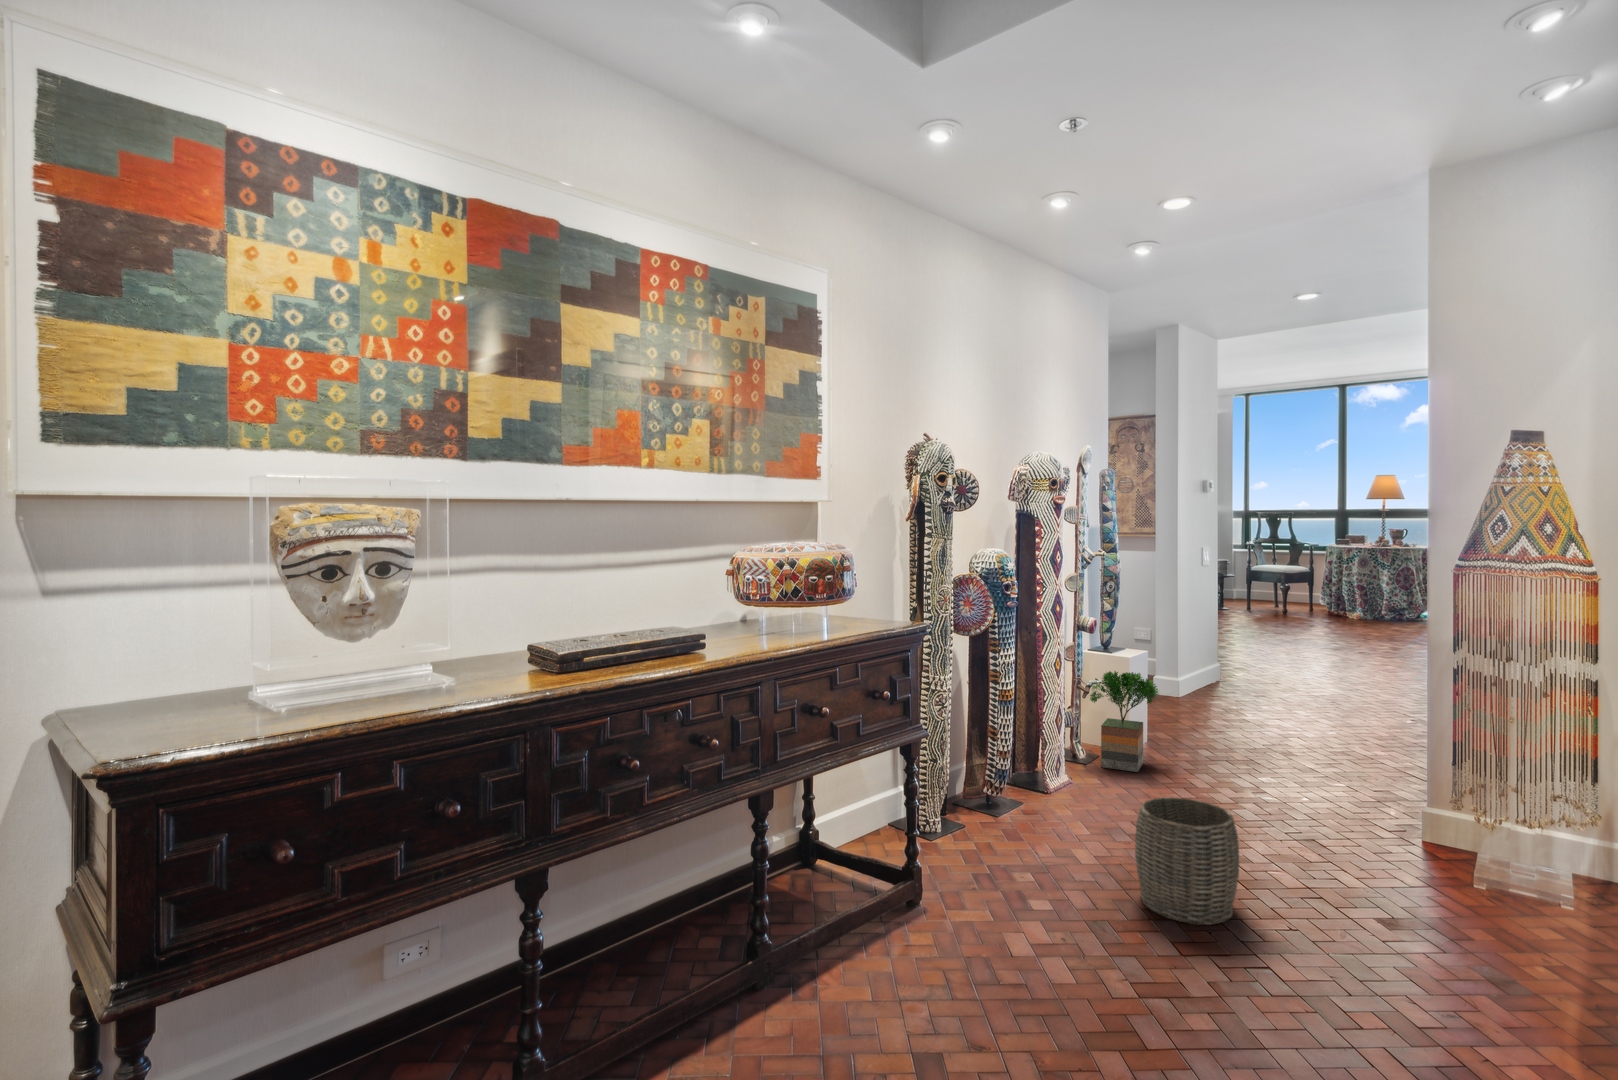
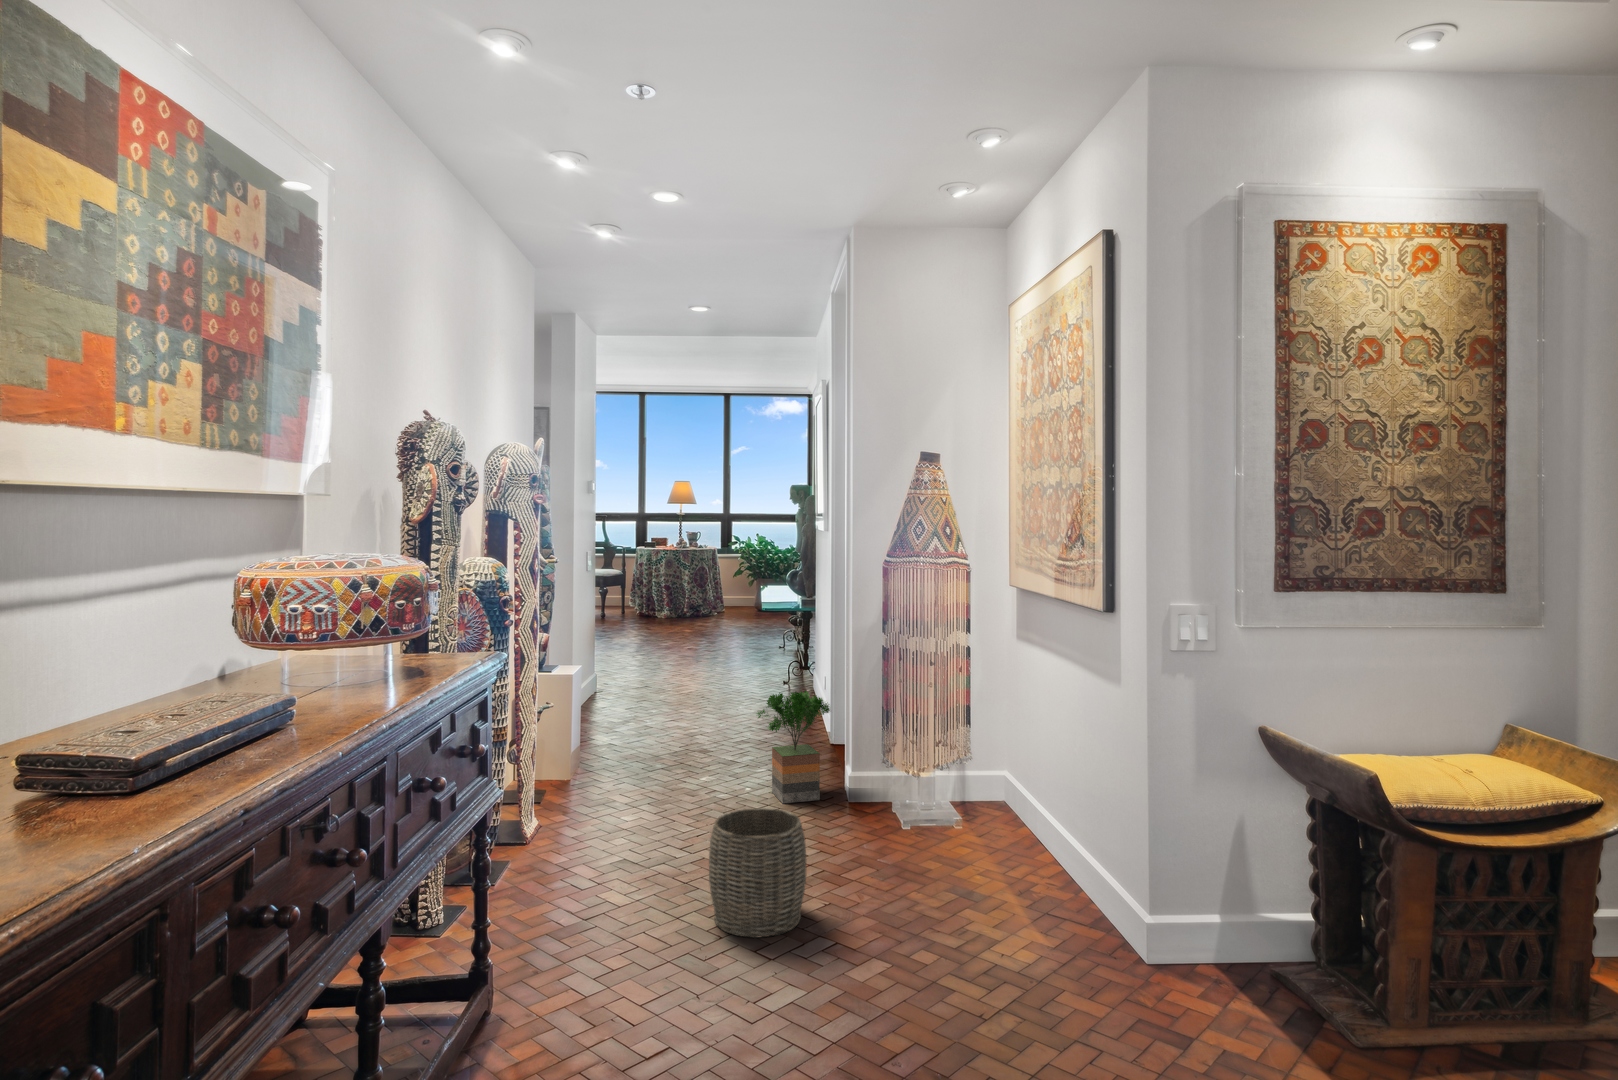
potted tree: present [1090,671,1158,772] -> present [757,691,830,804]

